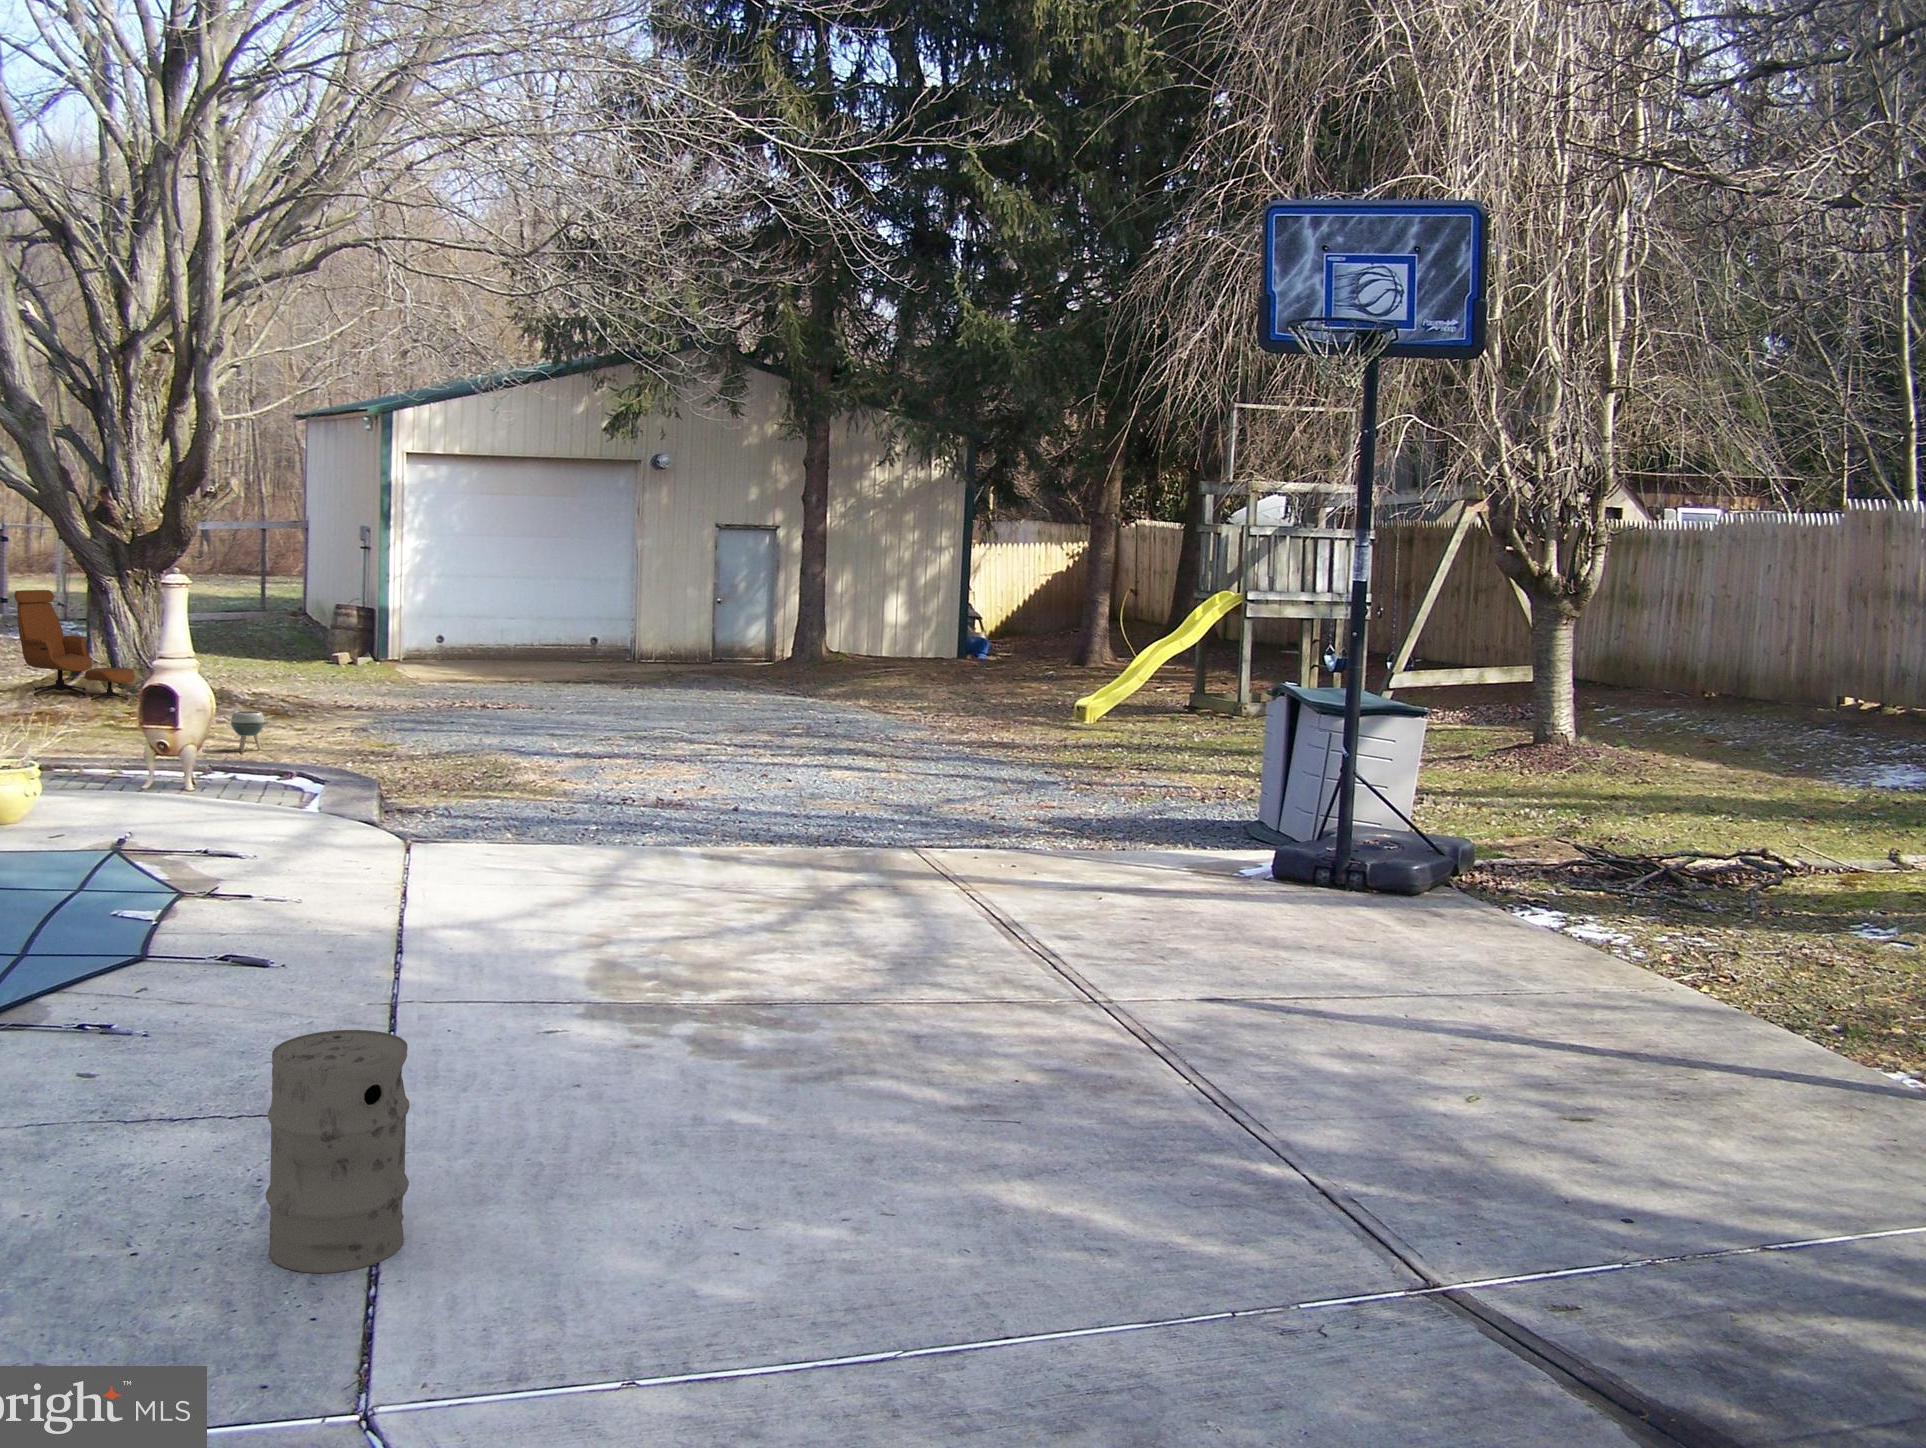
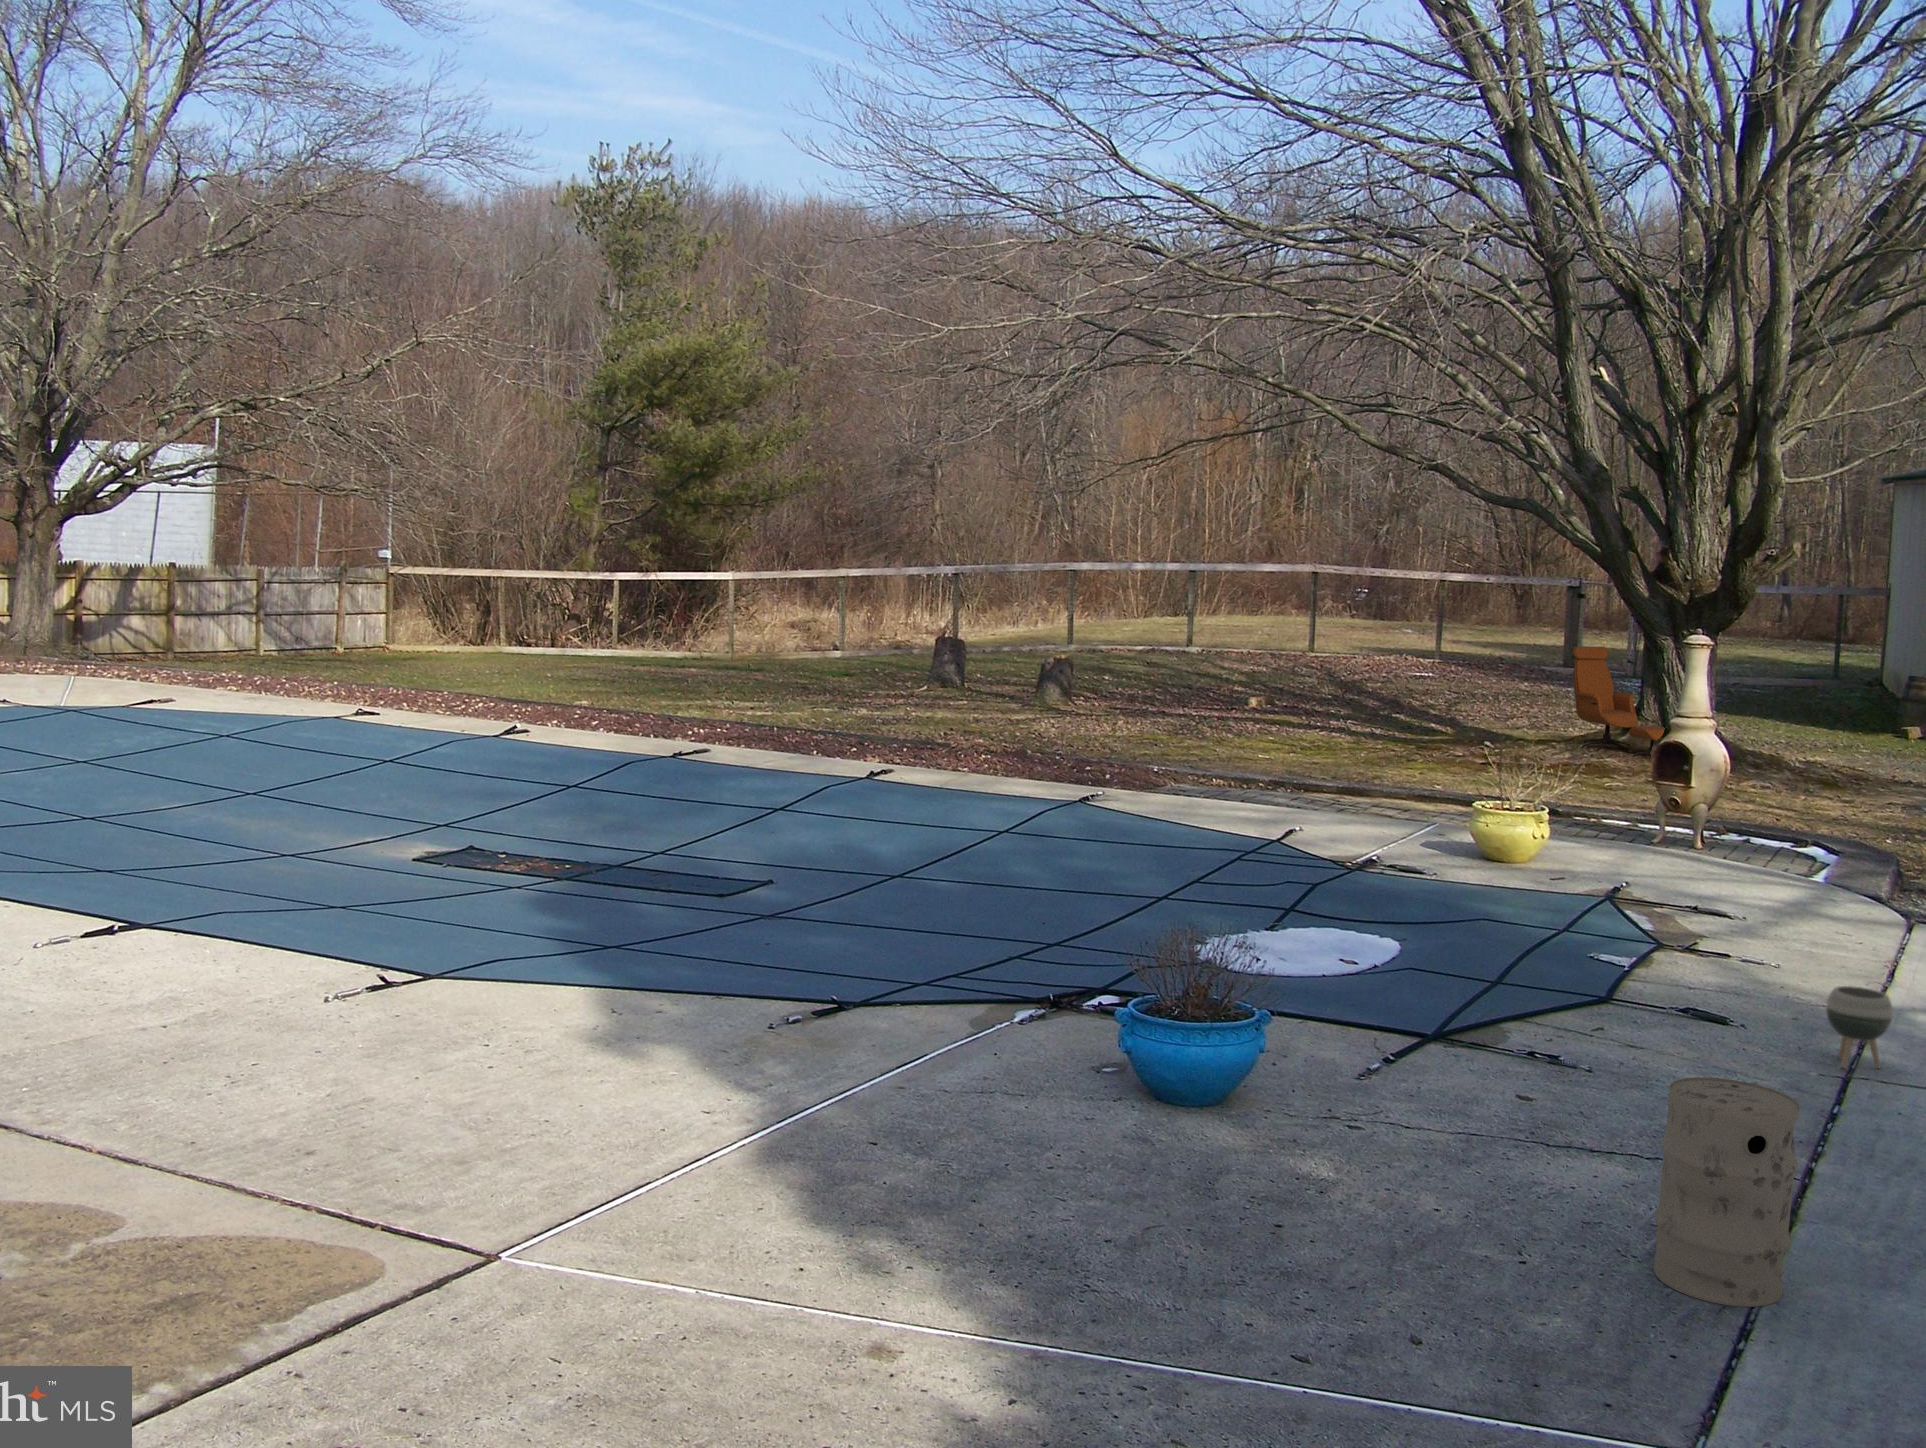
planter: present [231,711,264,751] -> present [1826,986,1893,1069]

